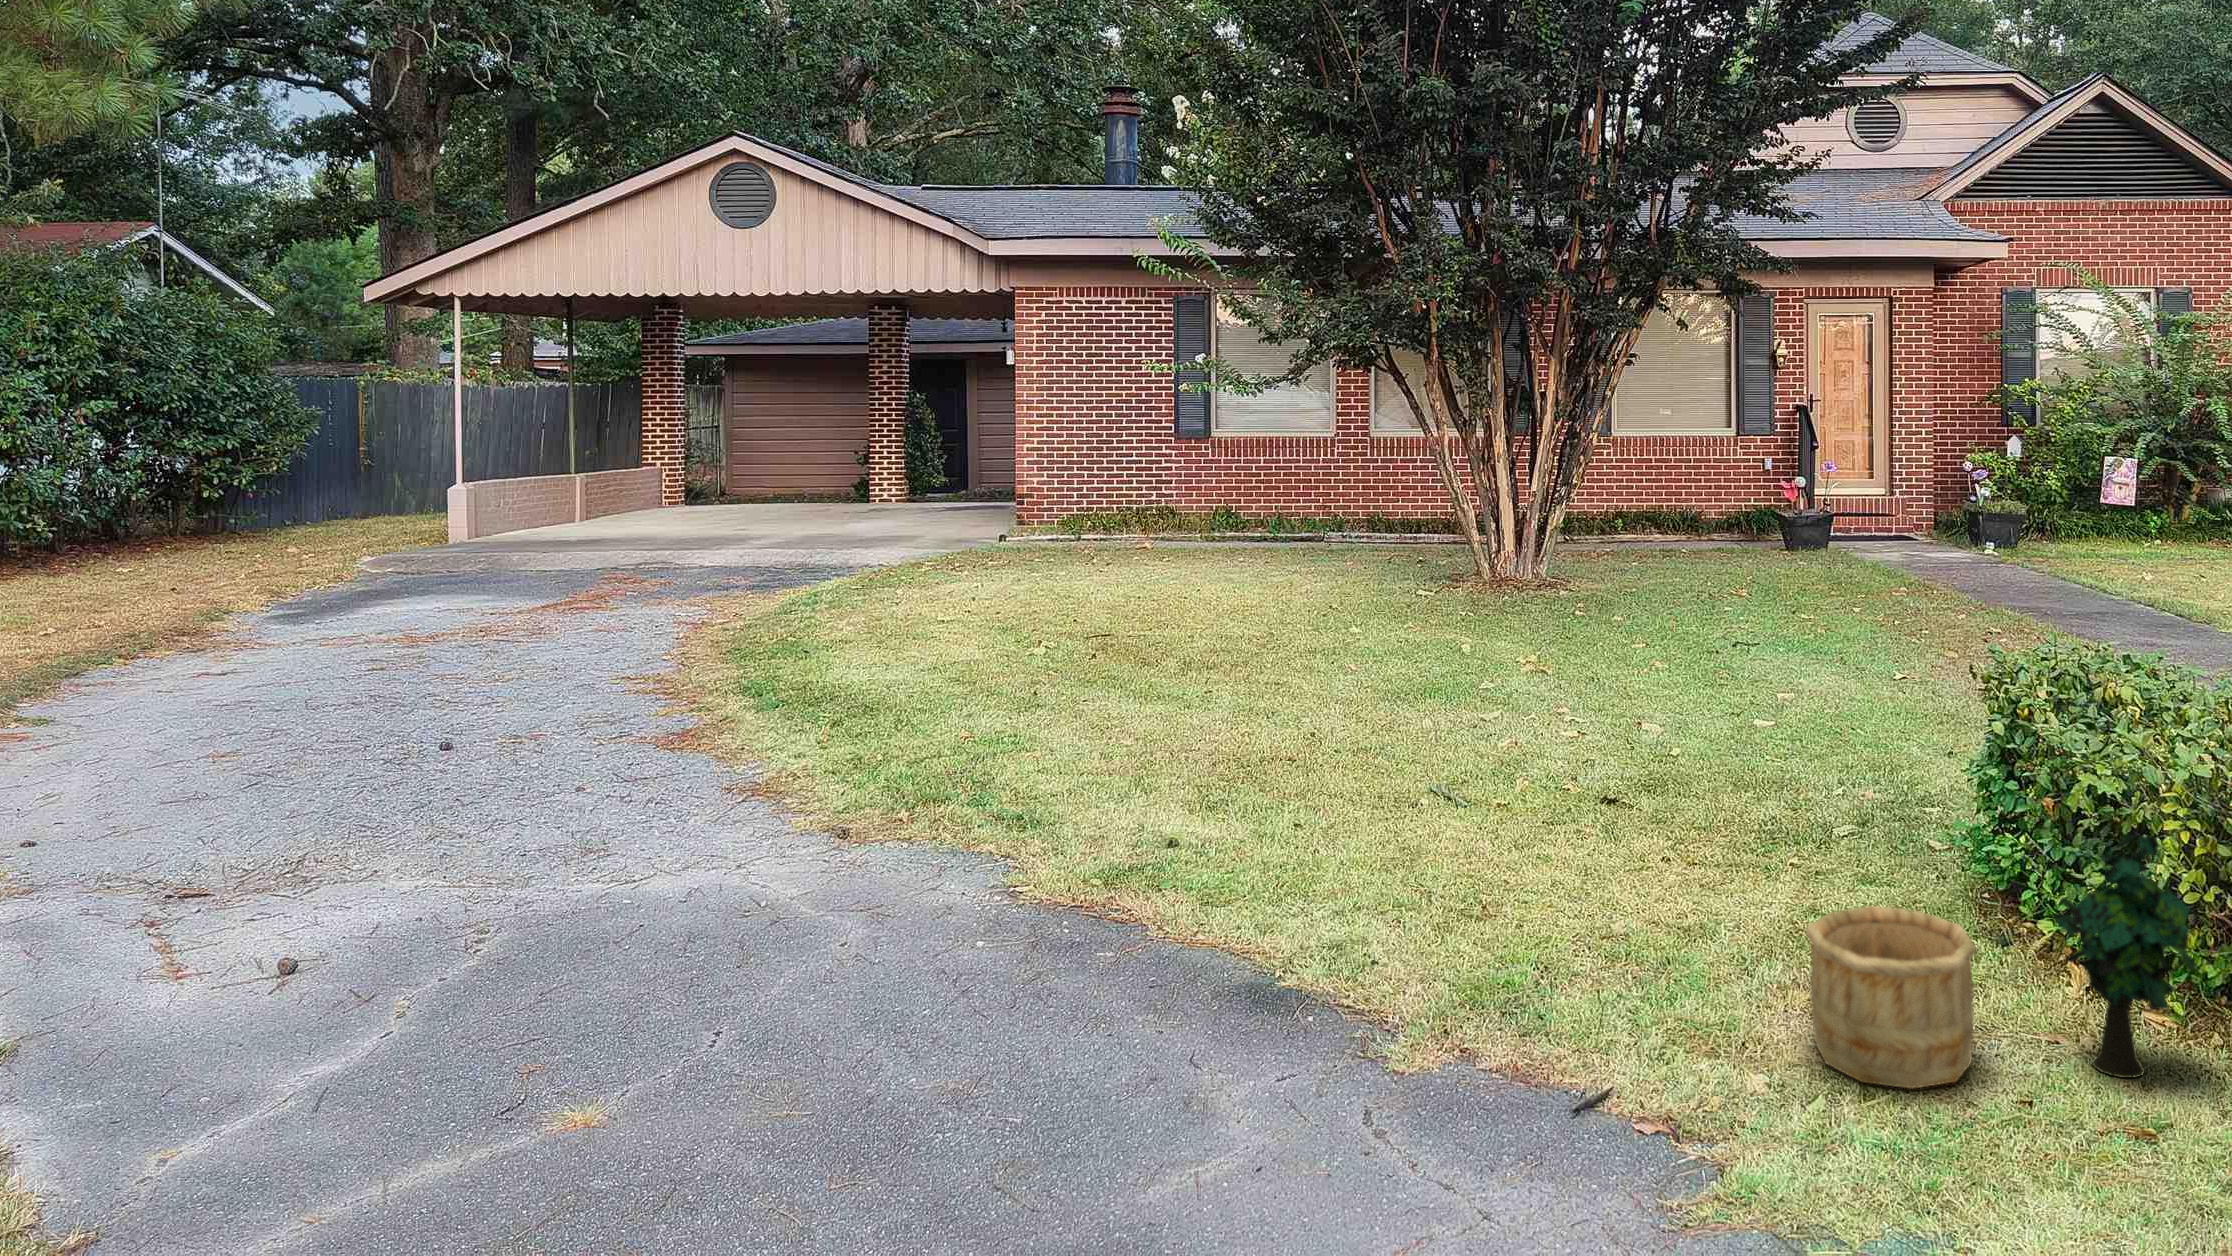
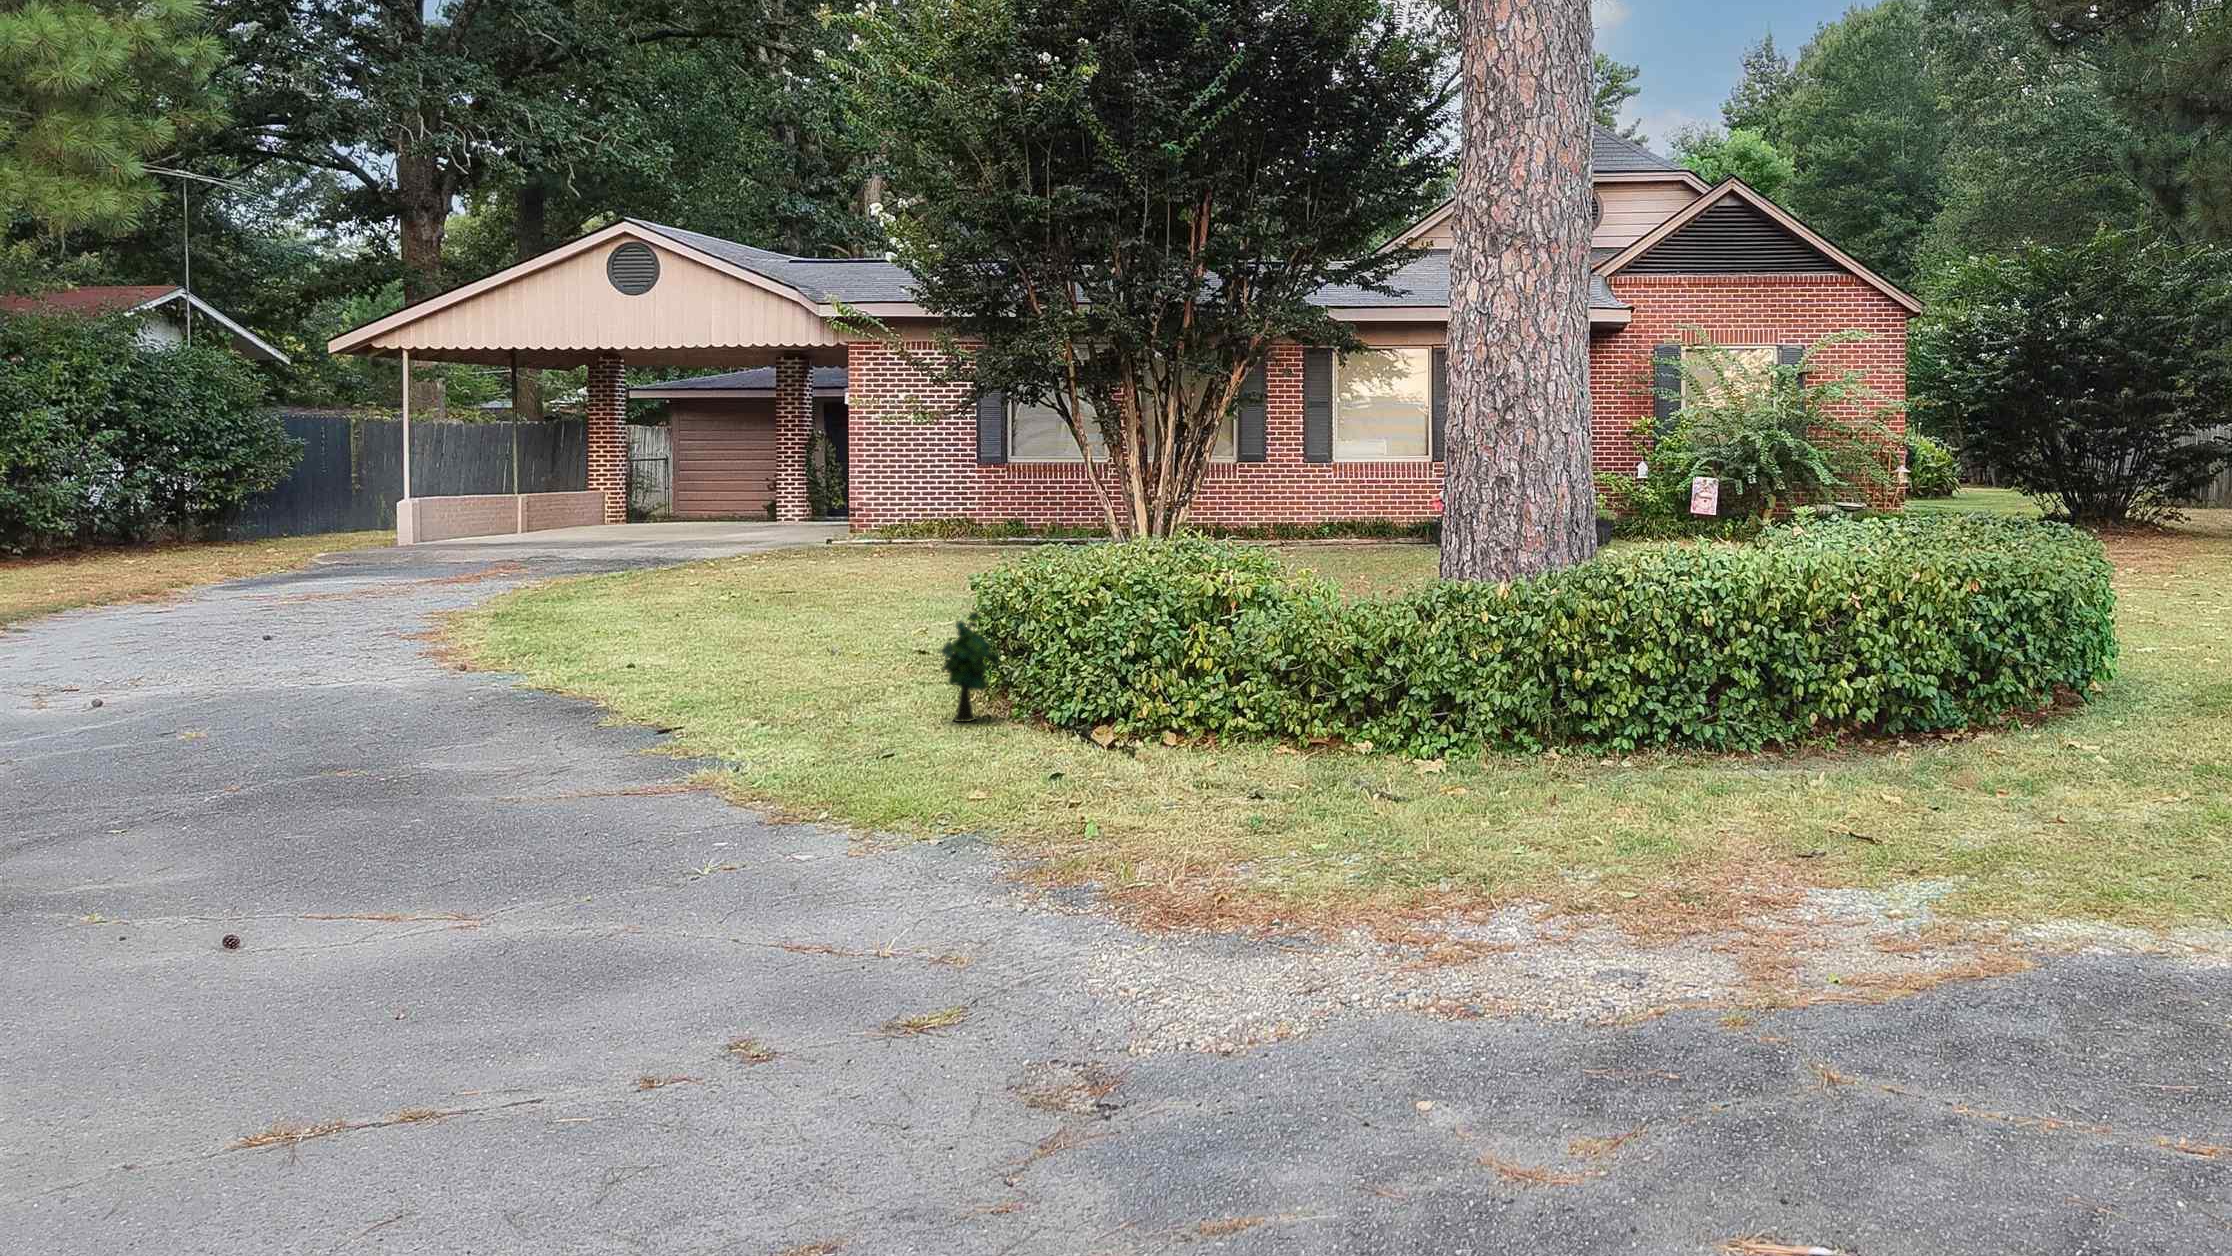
wooden bucket: present [1806,906,1977,1089] -> none [823,654,907,724]

